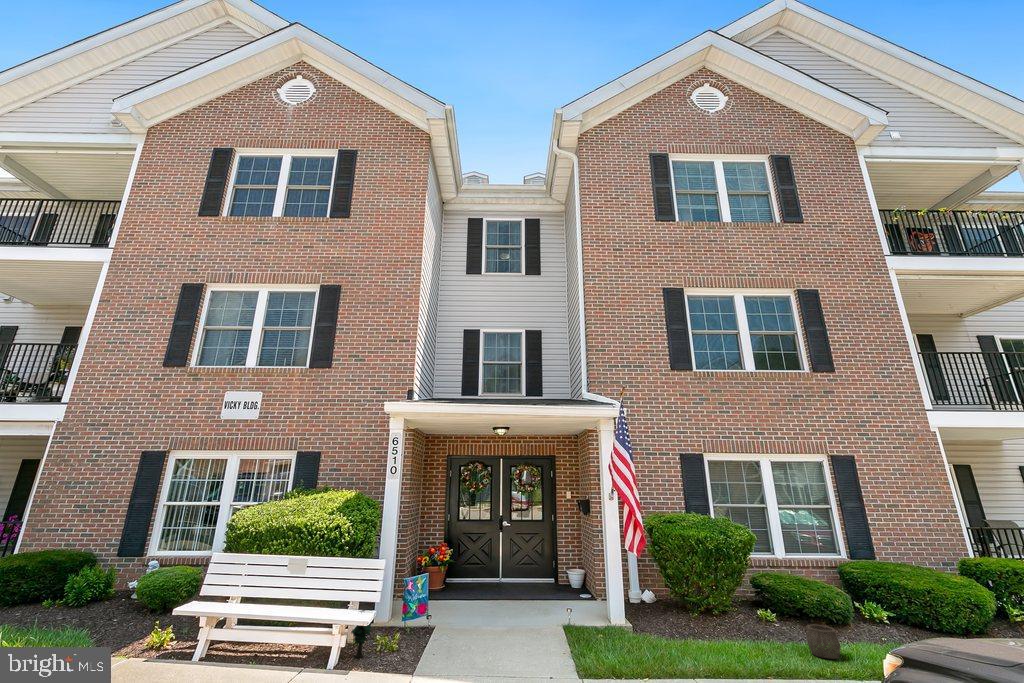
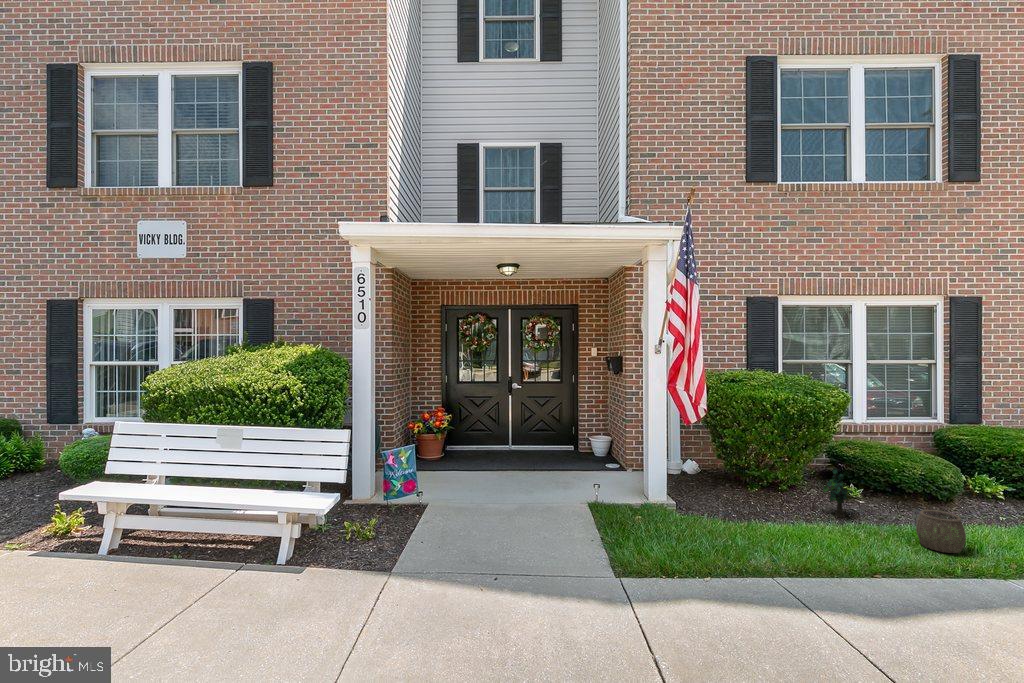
decorative plant: present [351,610,371,658] -> present [823,469,852,518]

